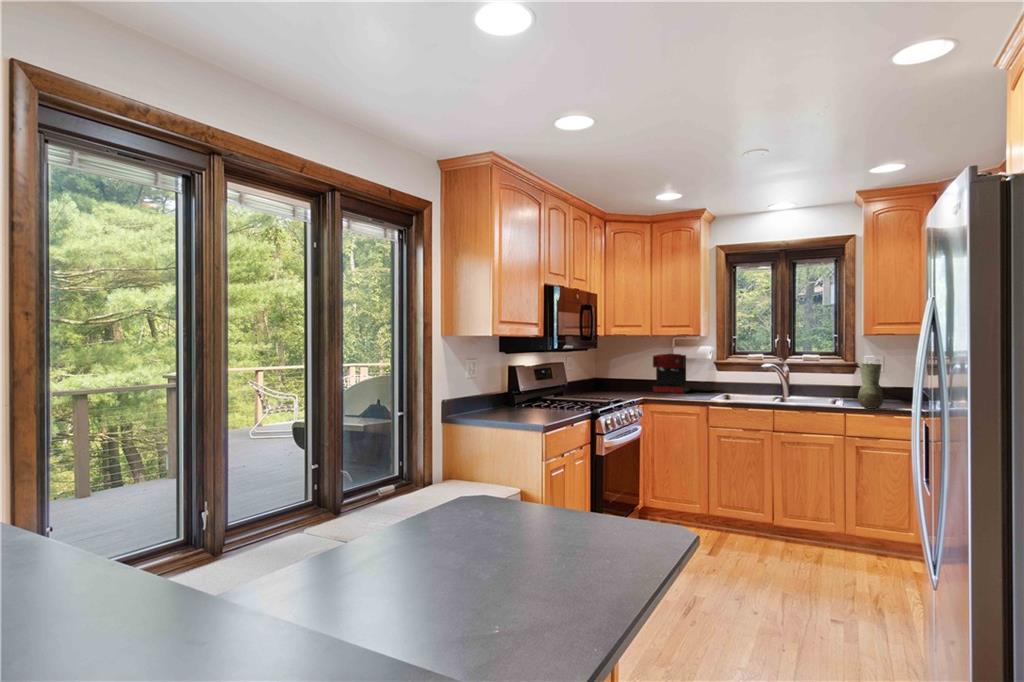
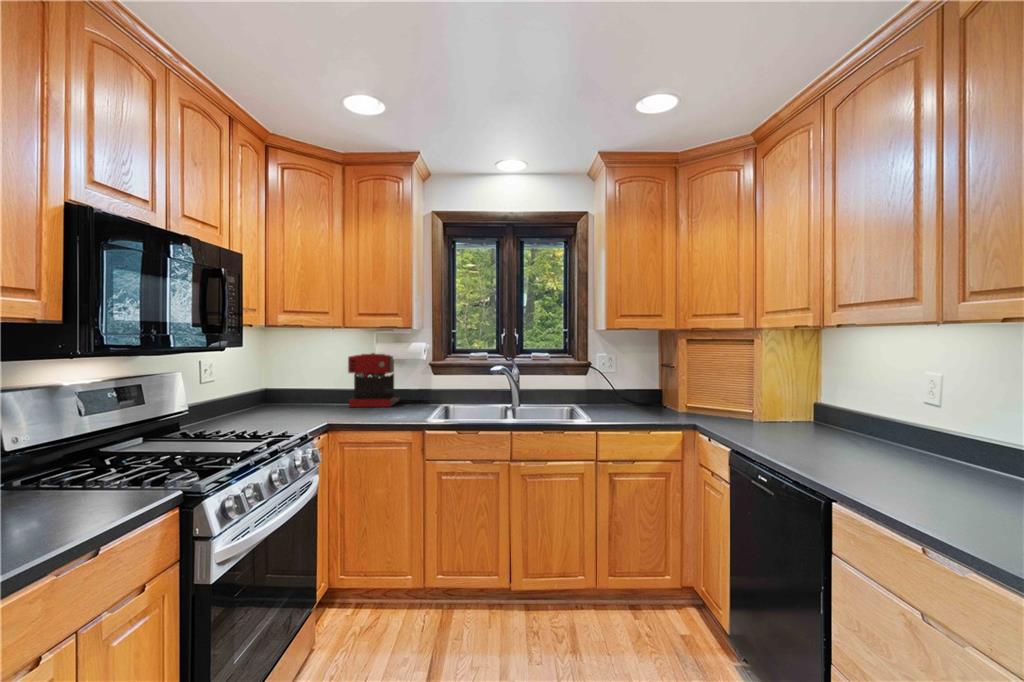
vase: present [858,364,883,409] -> none [608,364,636,422]

